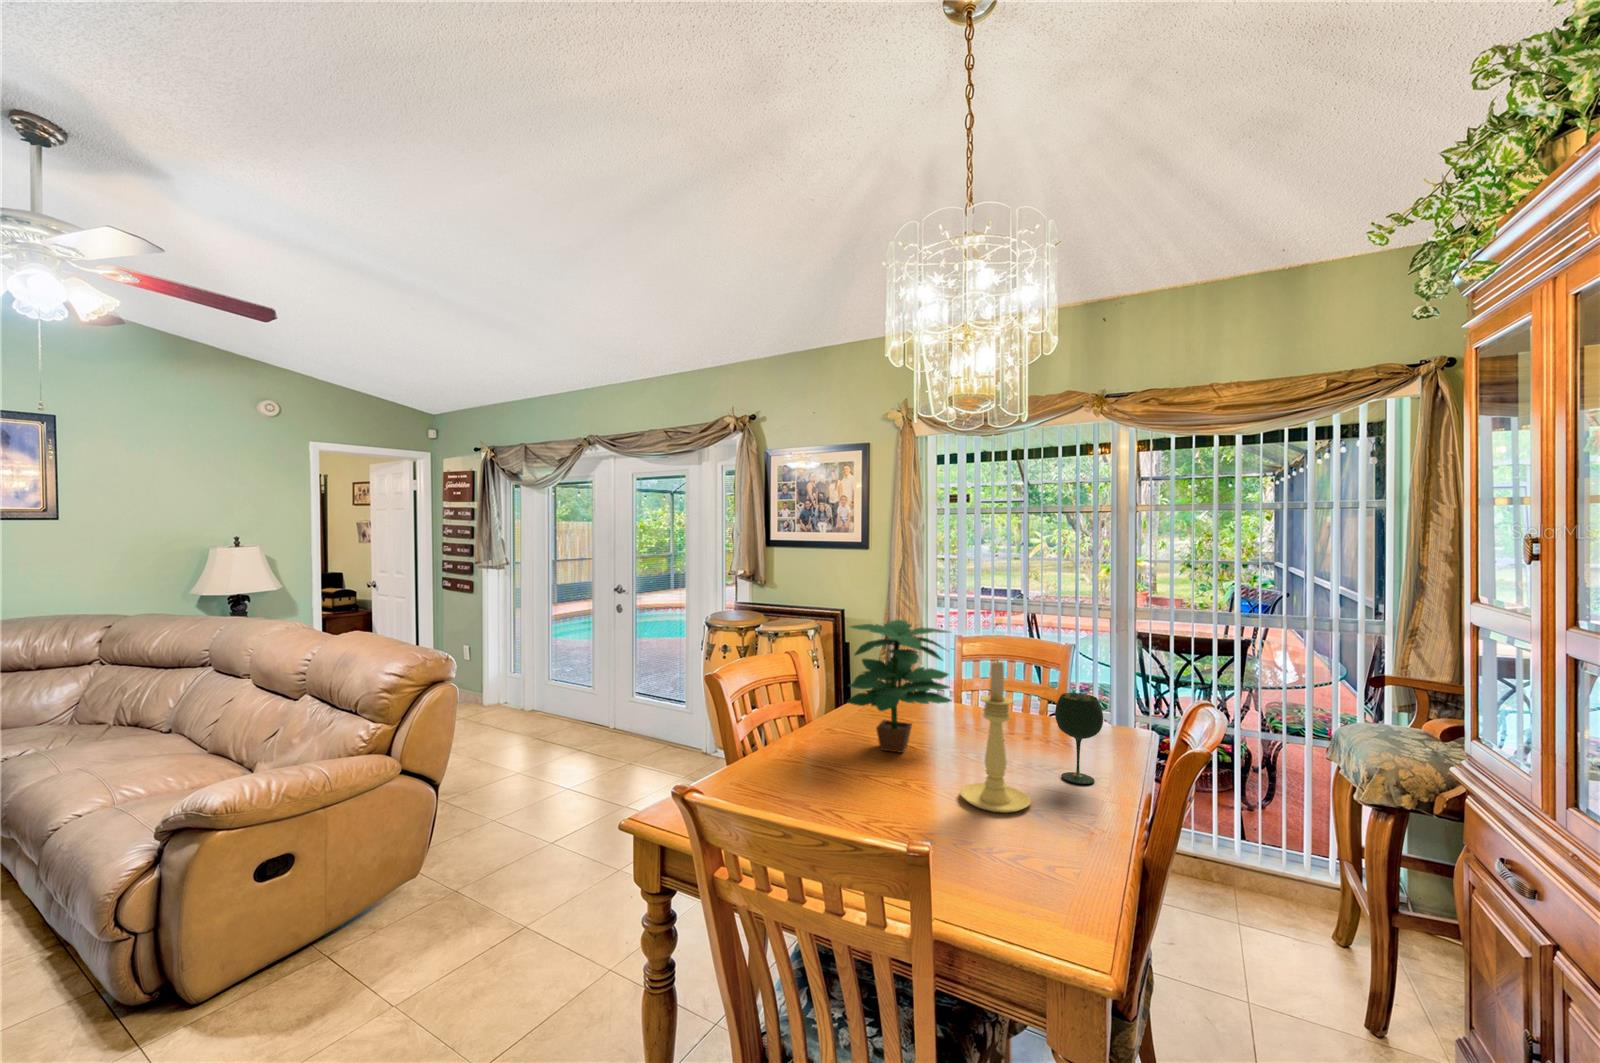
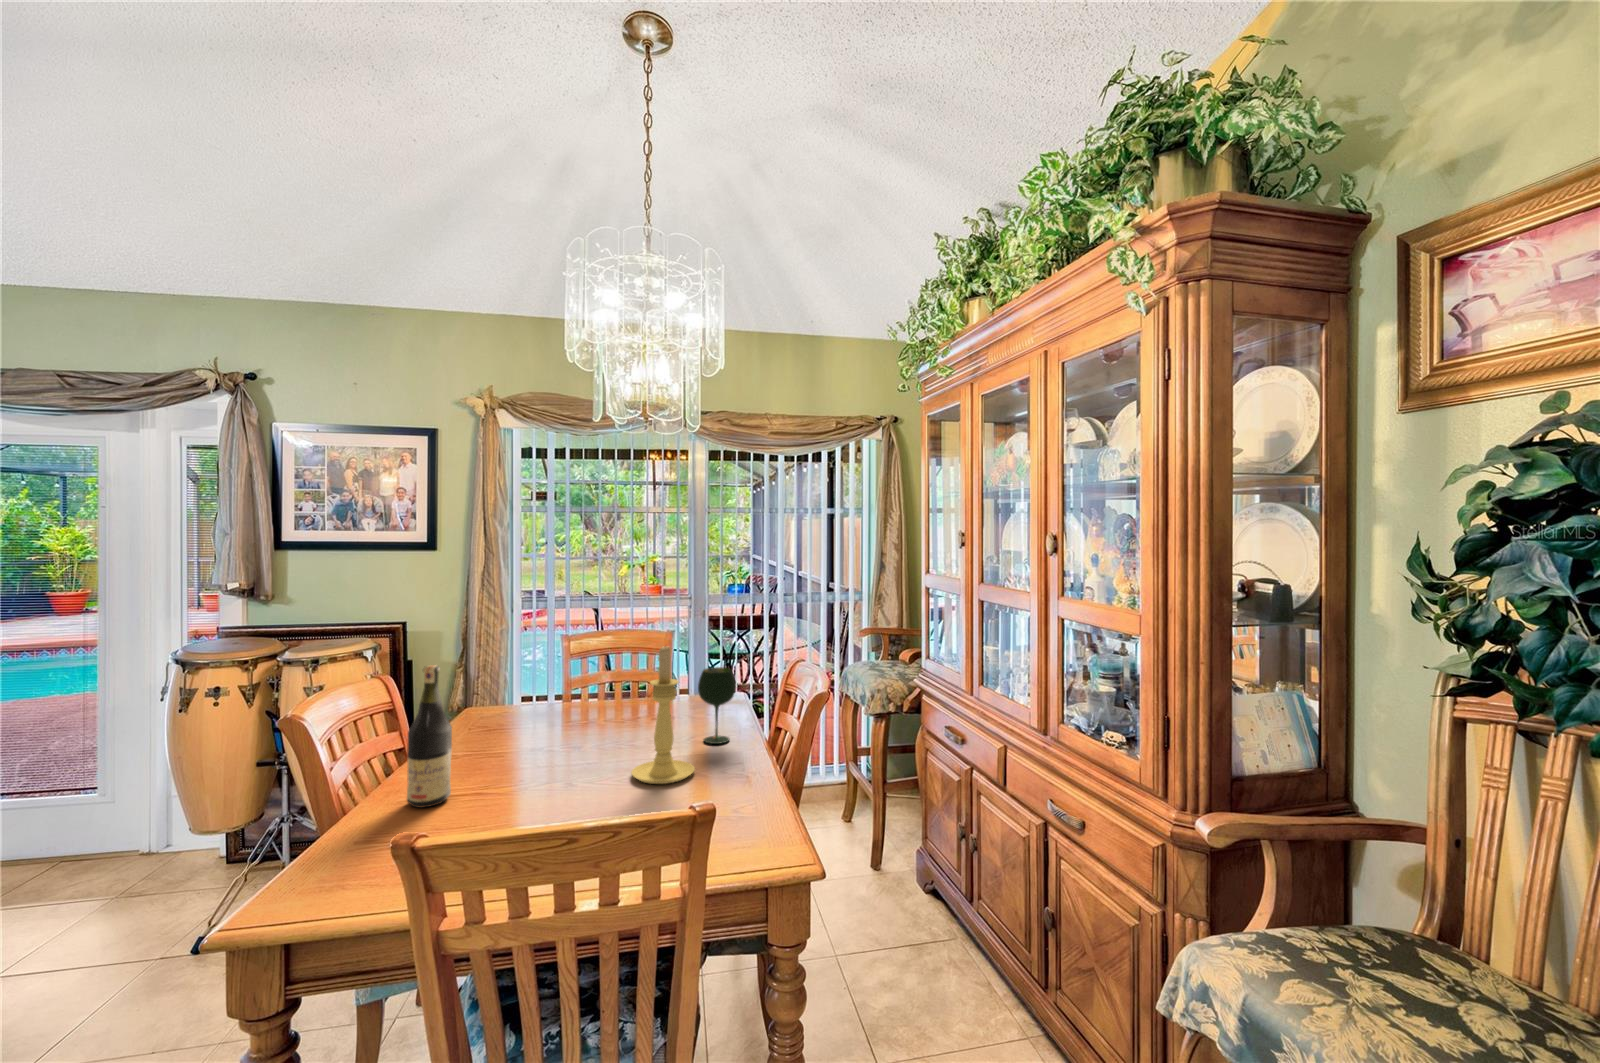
potted plant: present [847,620,951,753] -> none [482,621,598,759]
wine bottle: none [773,650,807,771] -> present [407,665,452,808]

